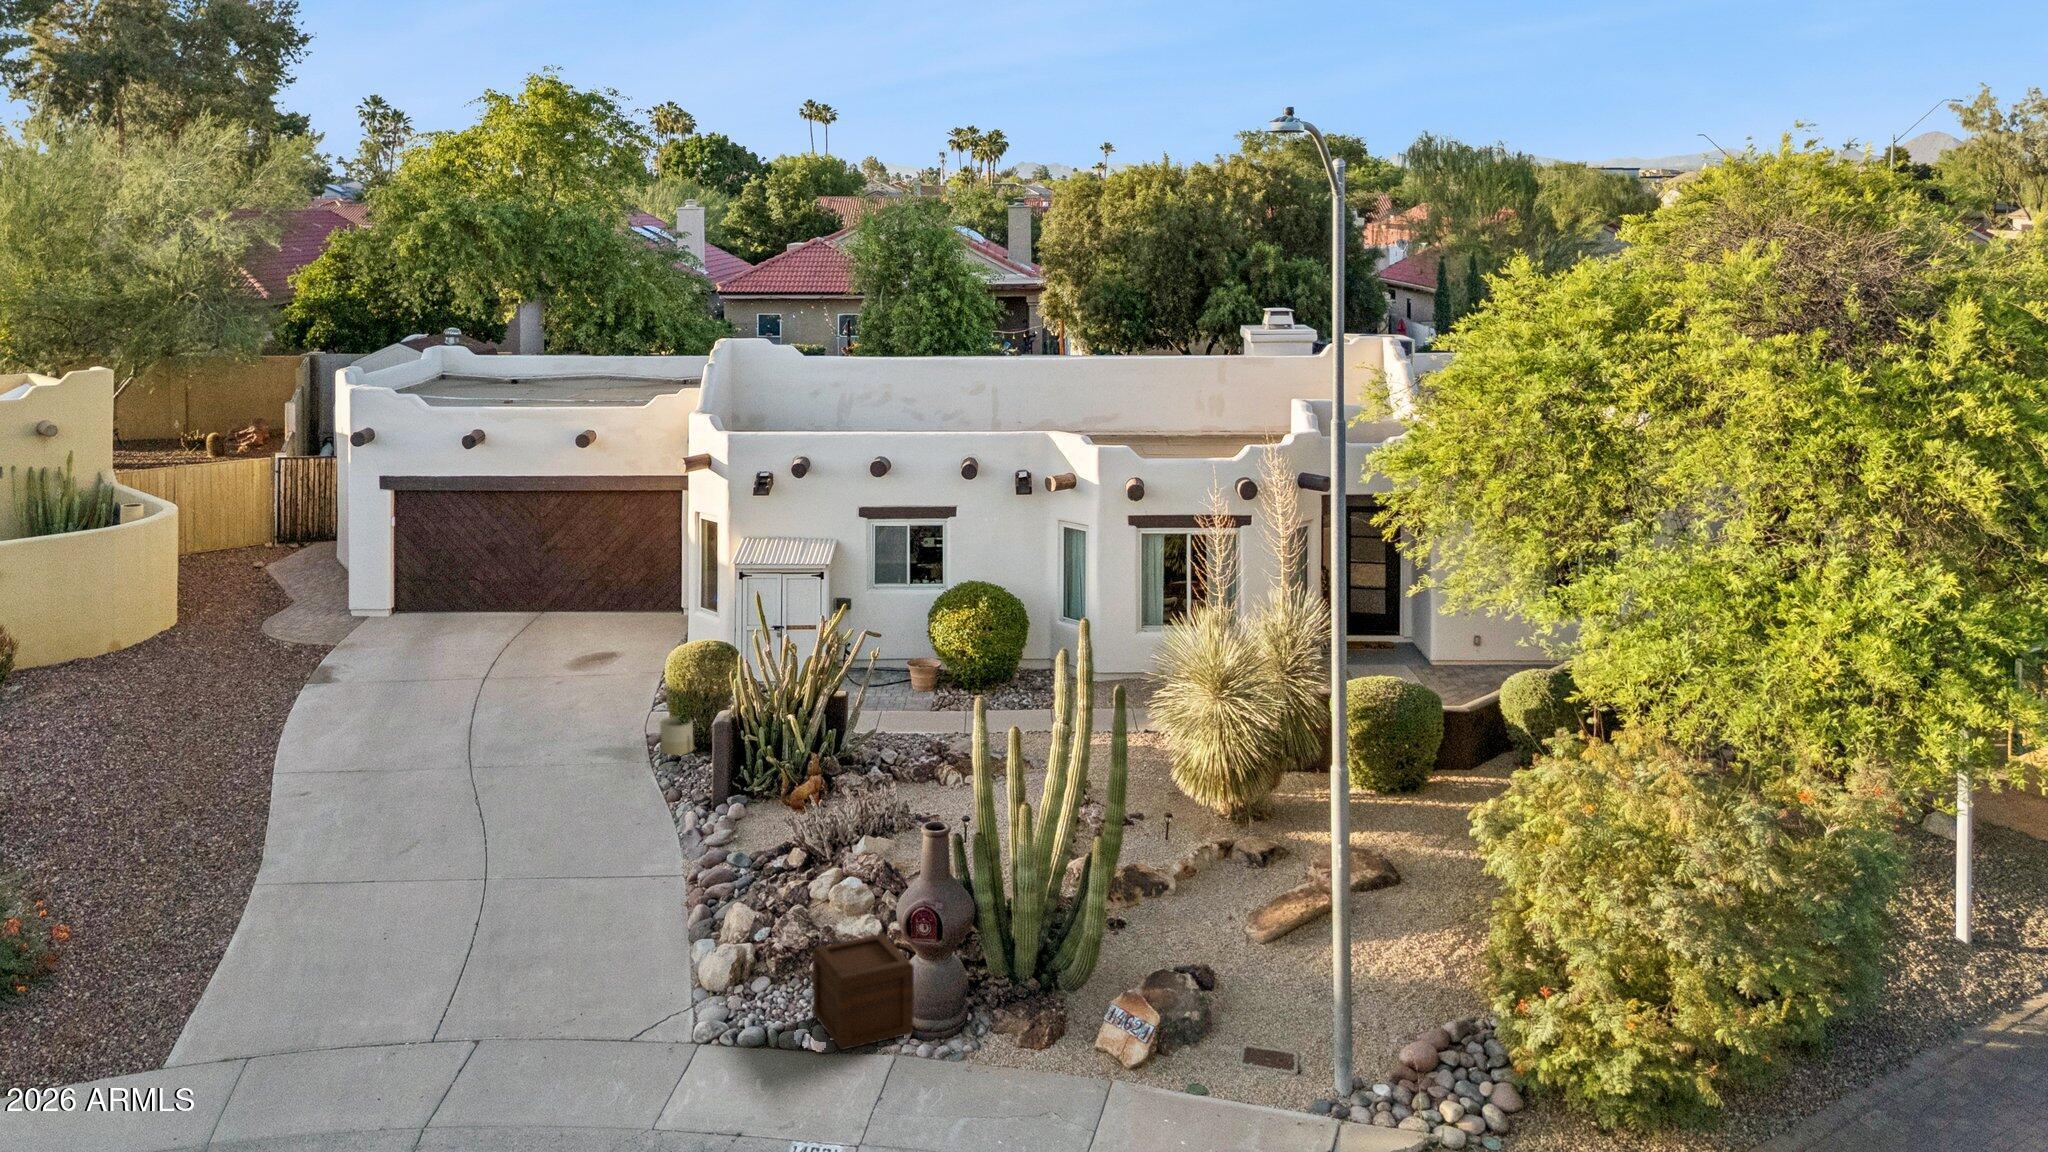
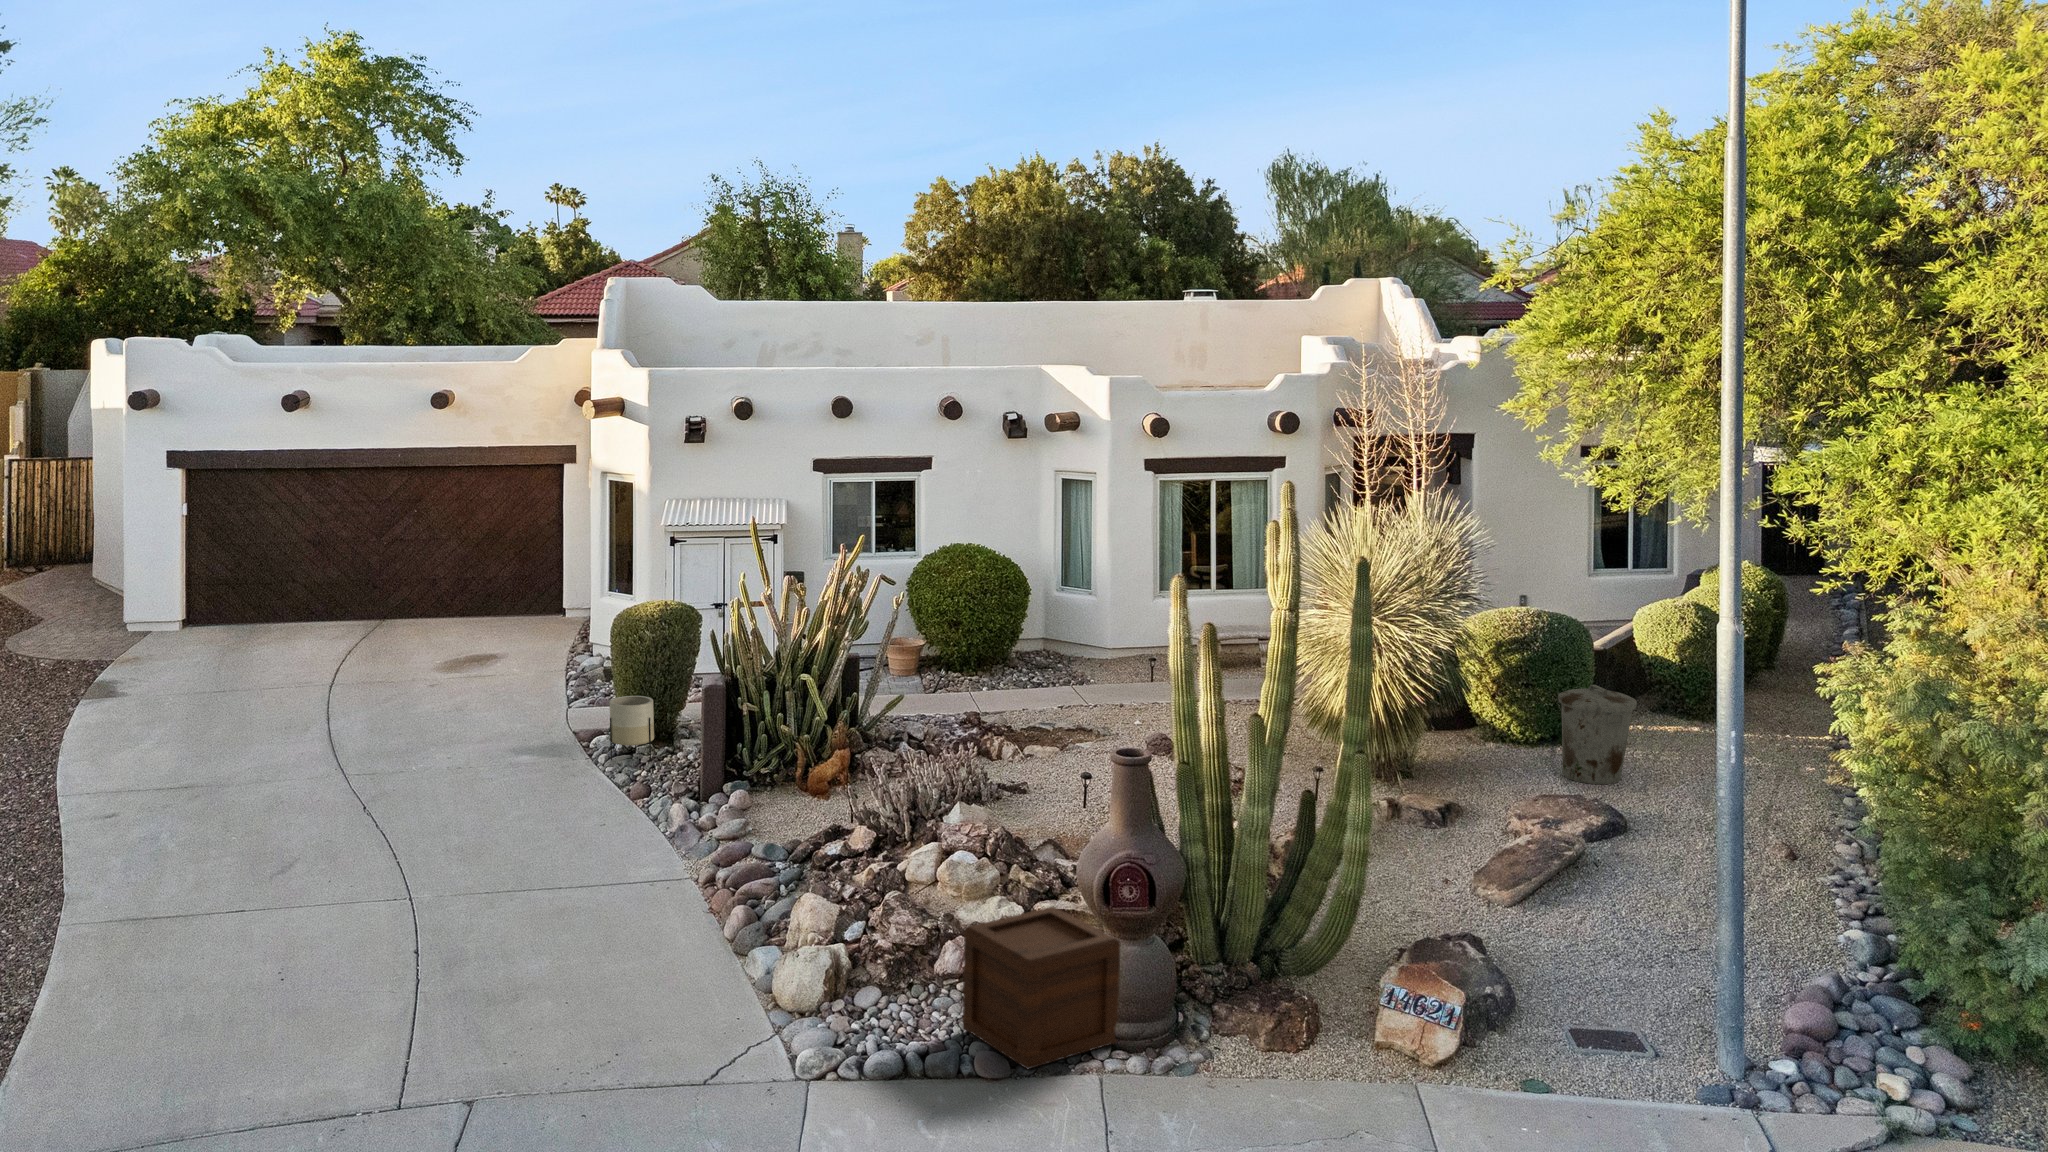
trash can: none [1380,749,1441,829] -> present [1558,685,1637,784]

